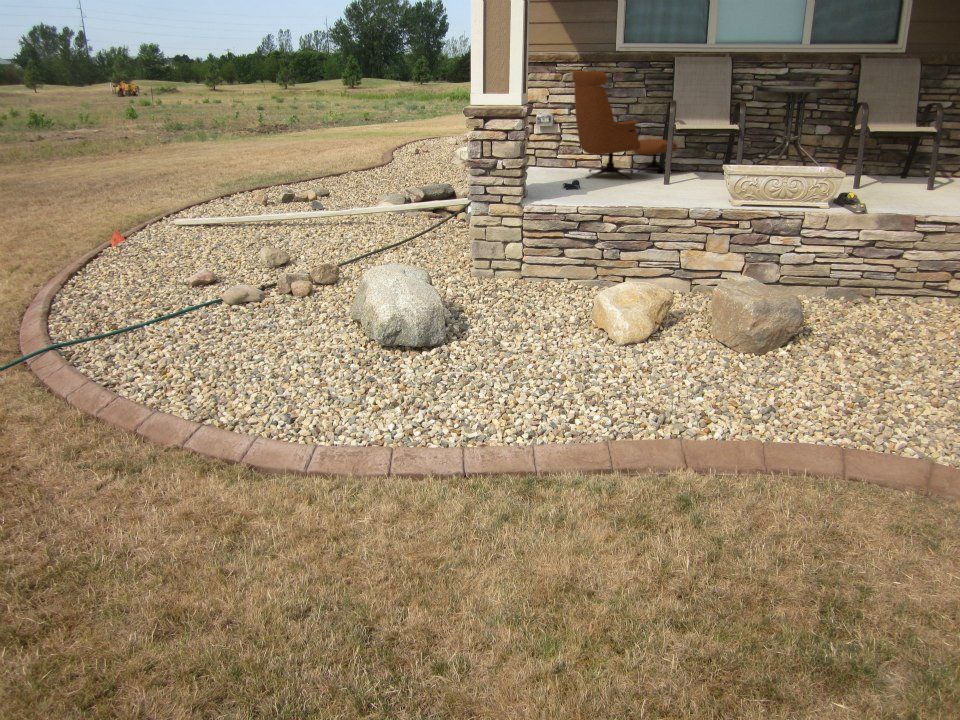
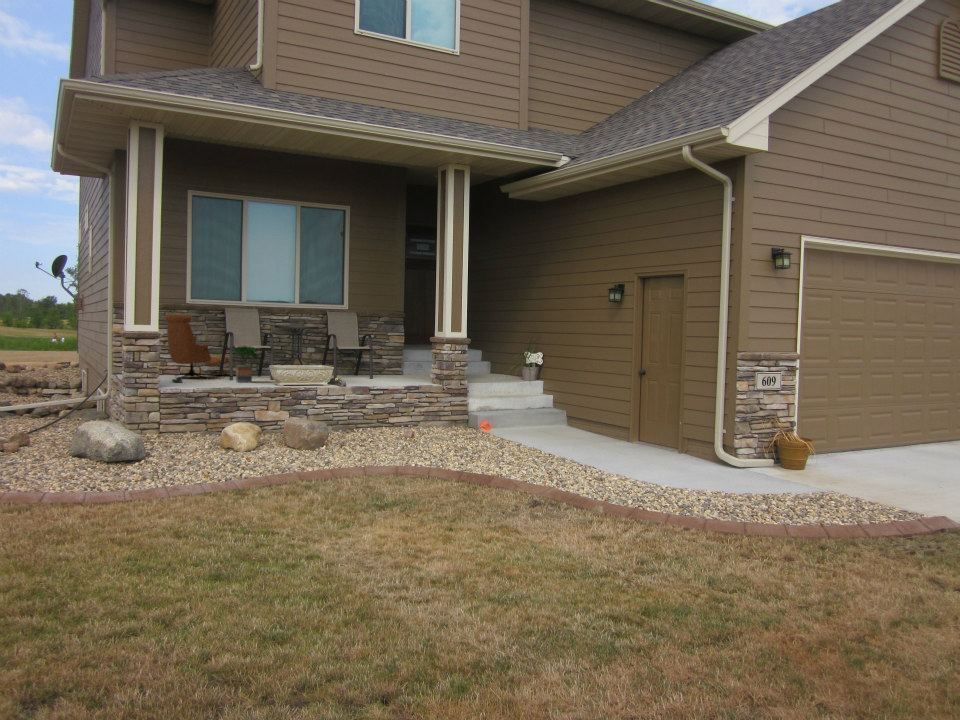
potted tree: none [663,124,708,193] -> present [233,346,258,383]

